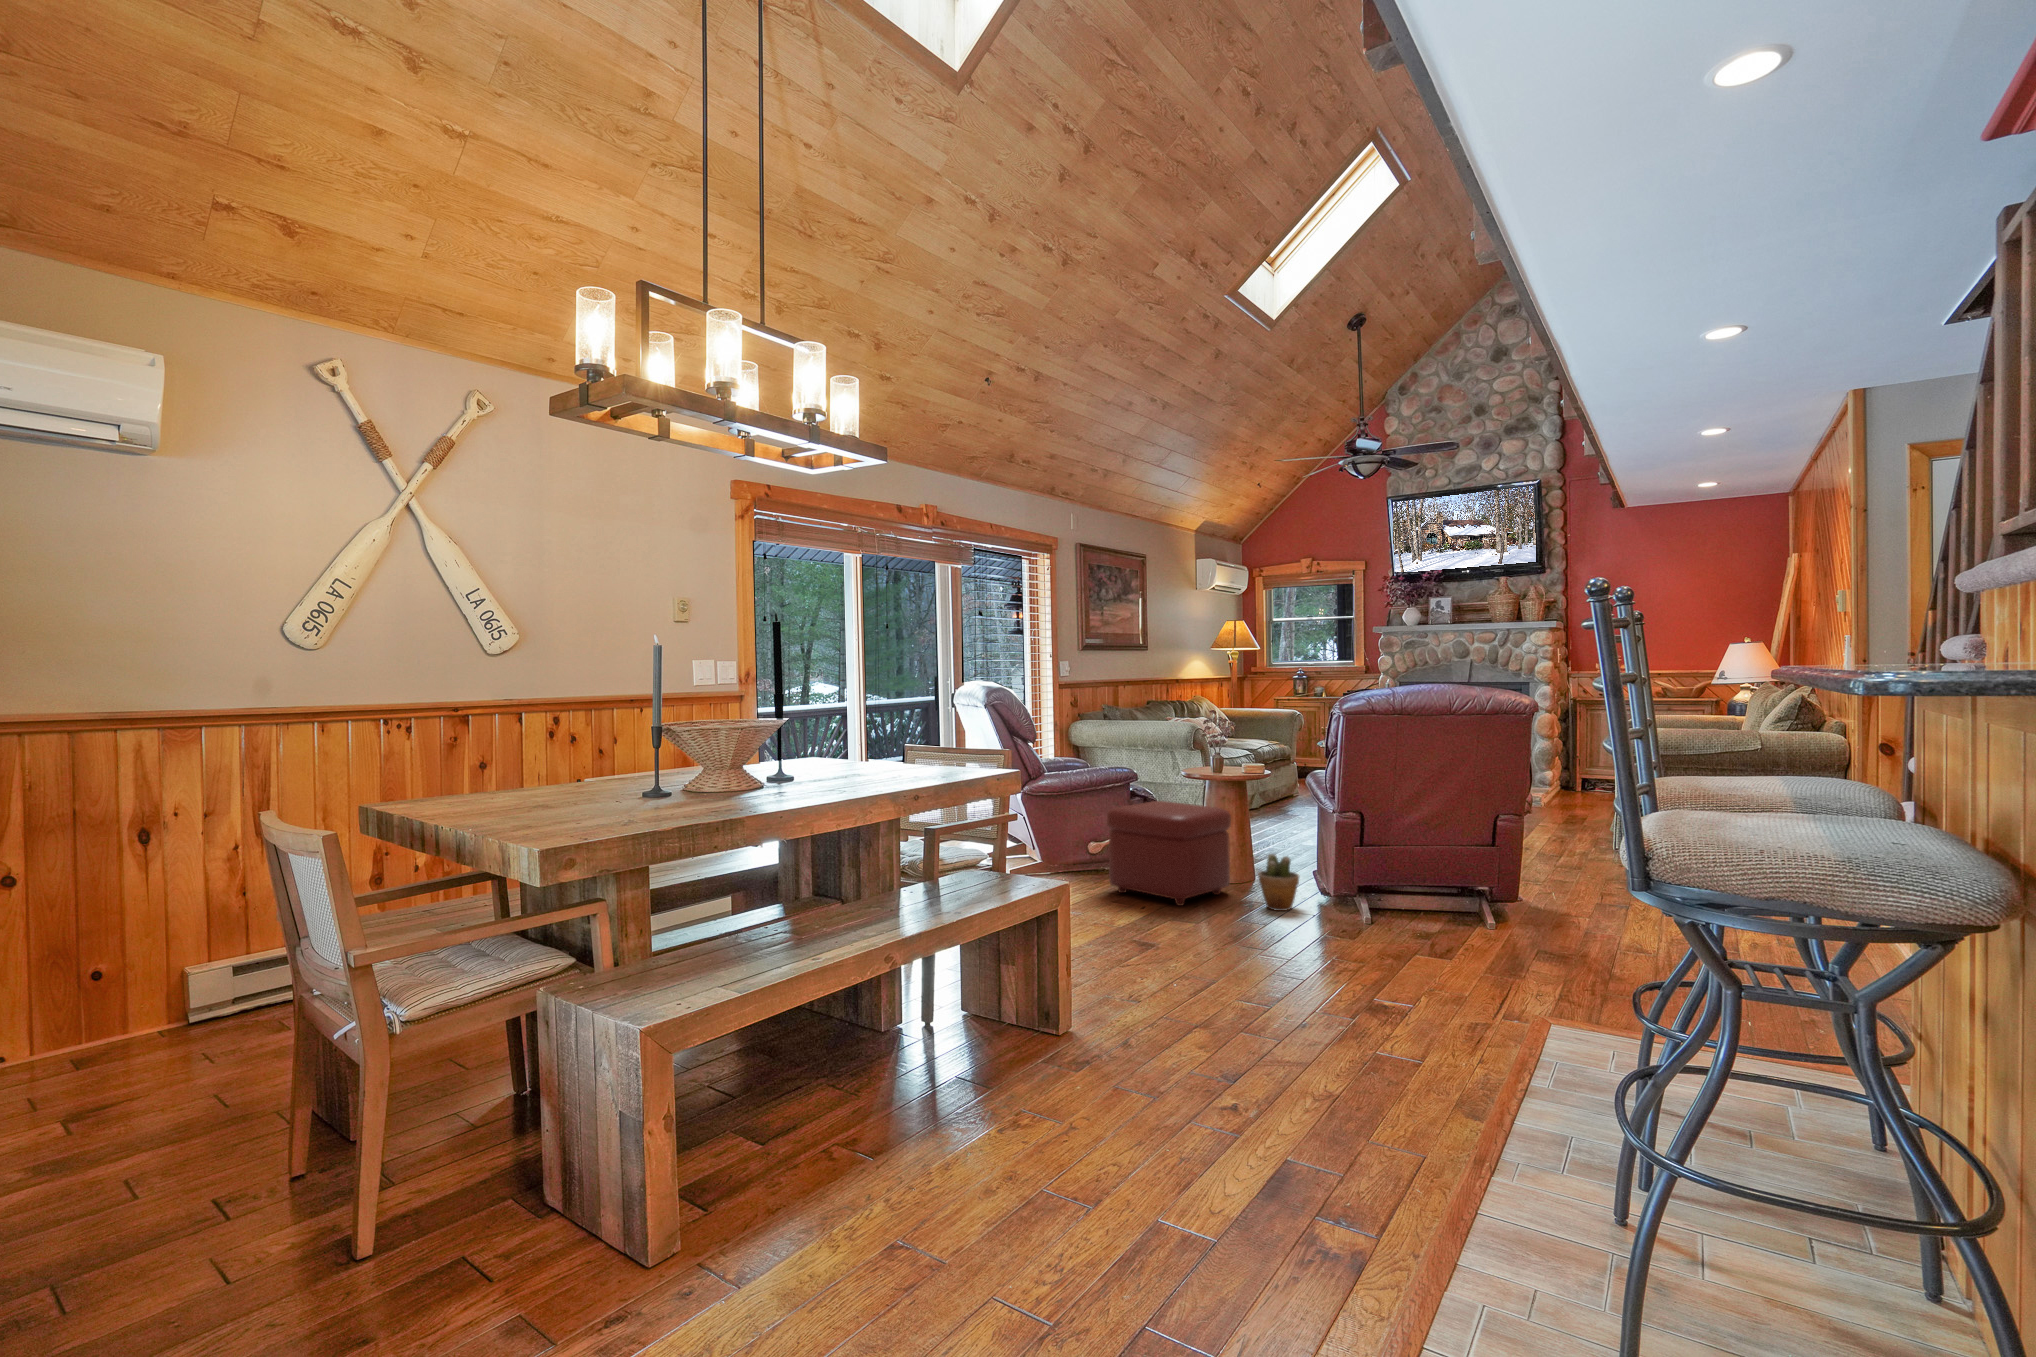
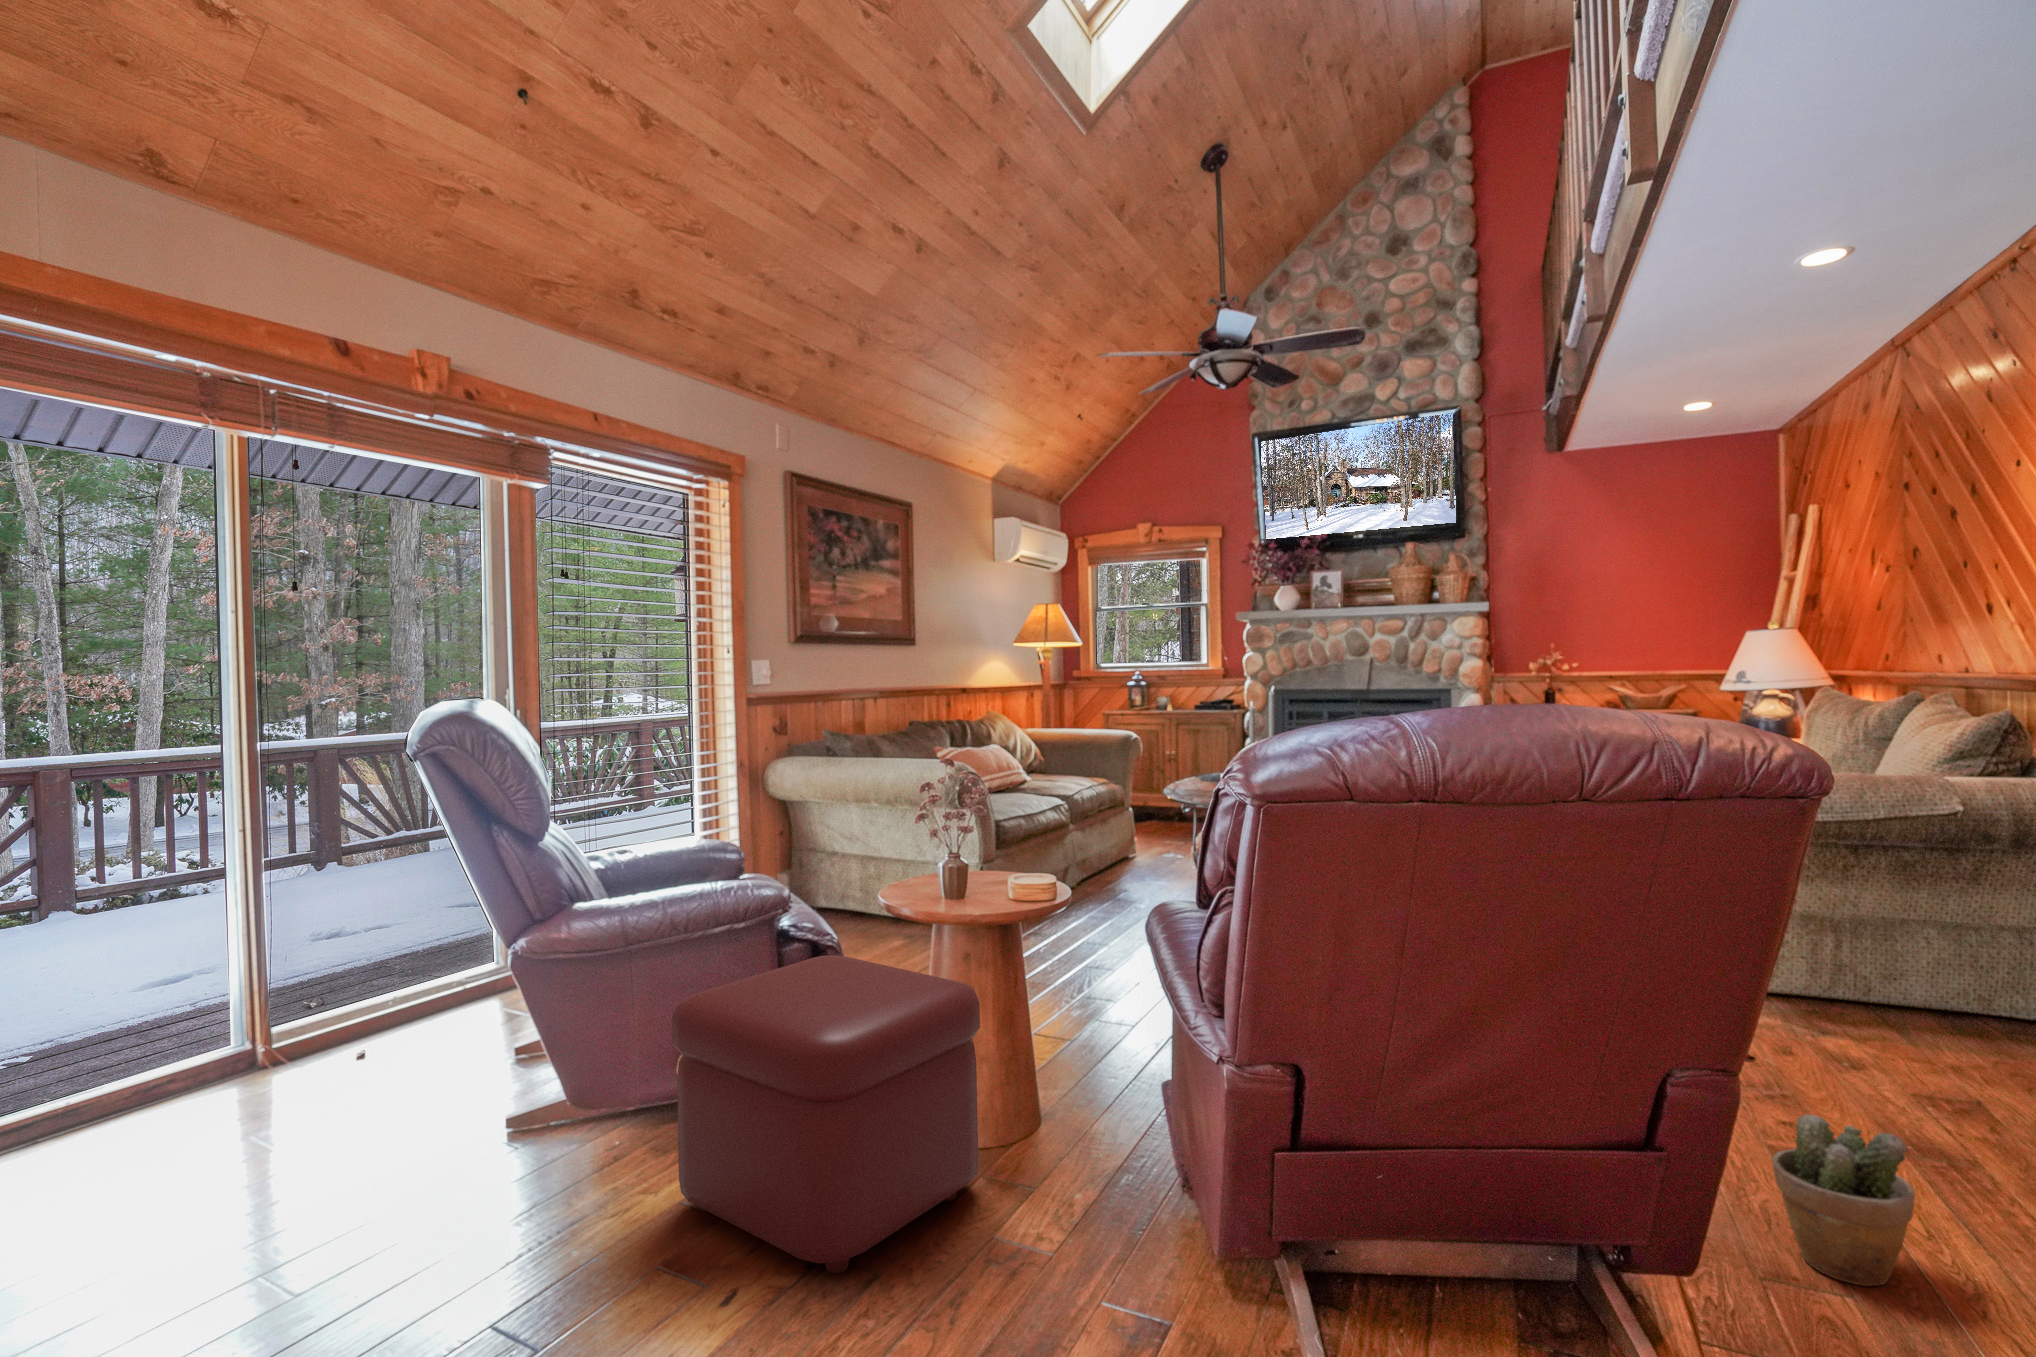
potted plant: present [1258,854,1299,911] -> present [1772,1115,1915,1286]

